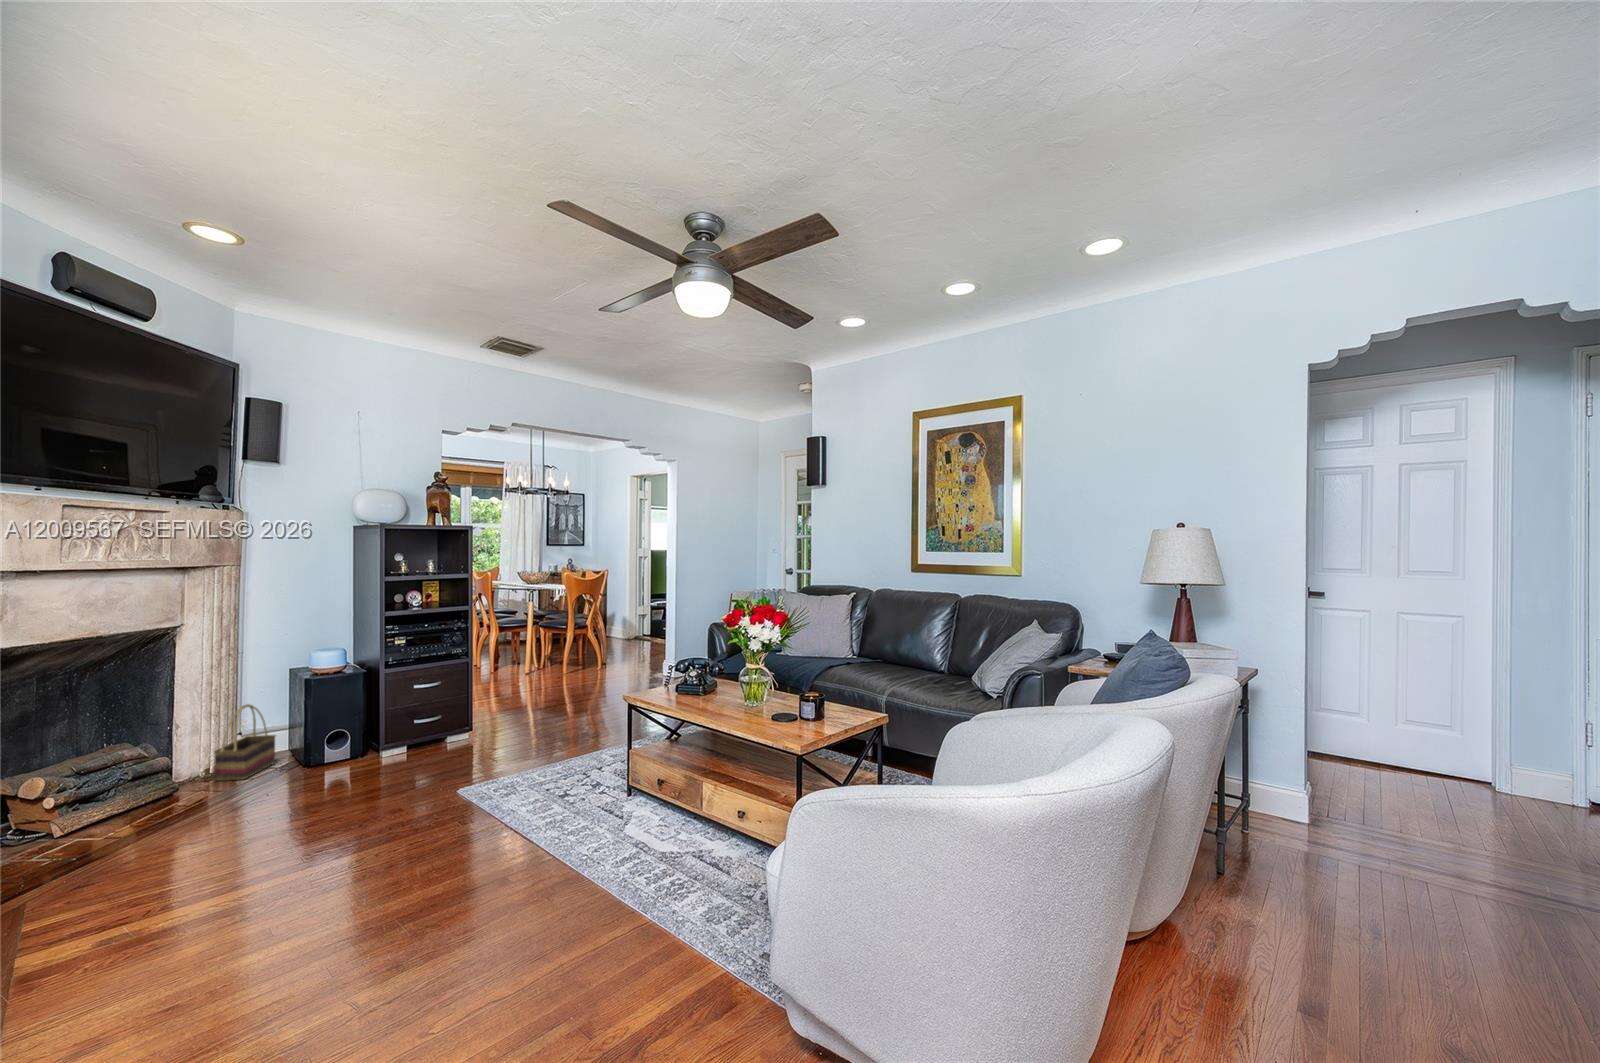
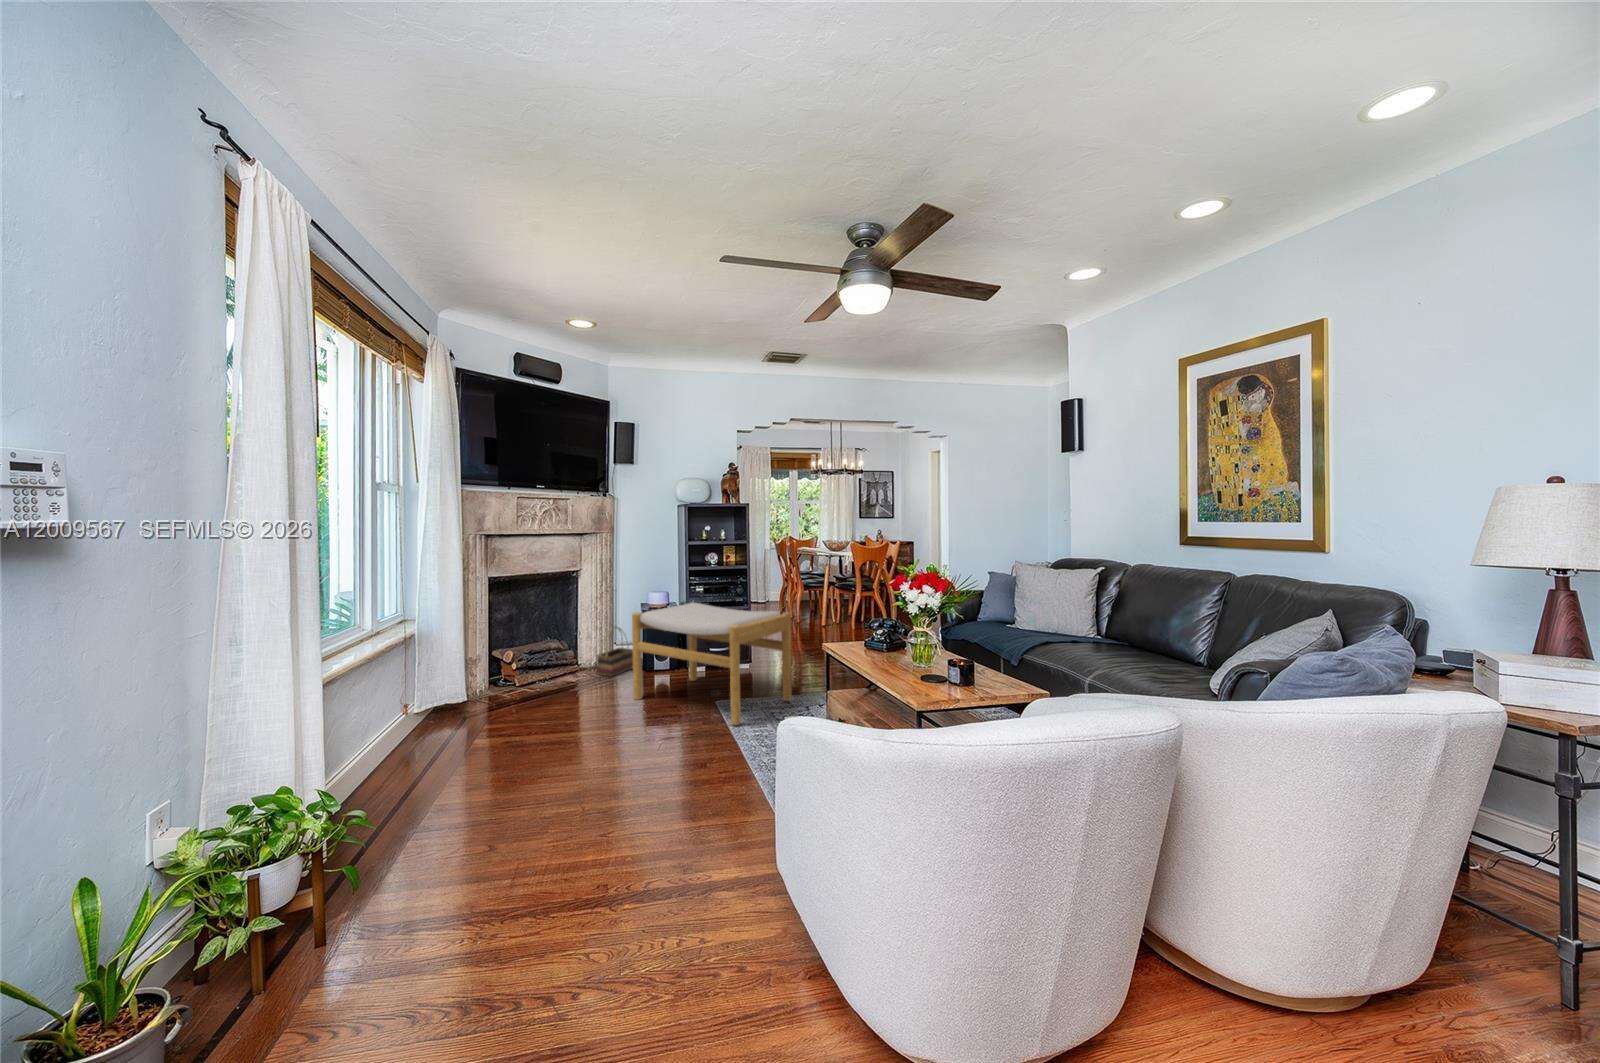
footstool: none [312,658,550,806] -> present [632,602,791,725]

